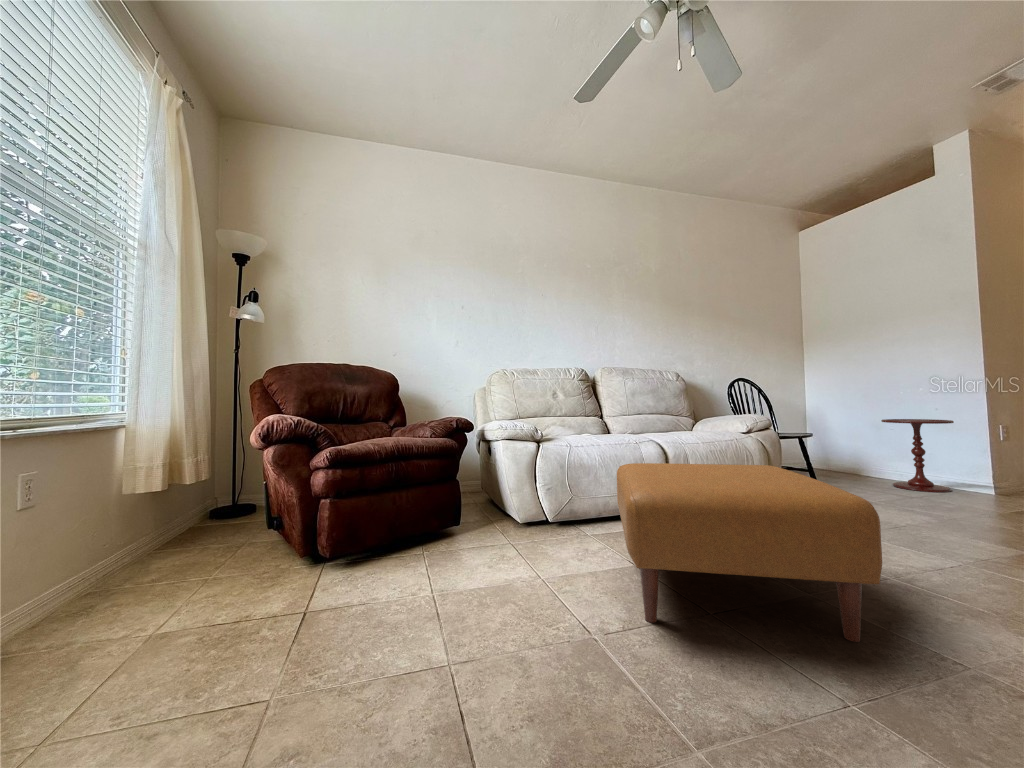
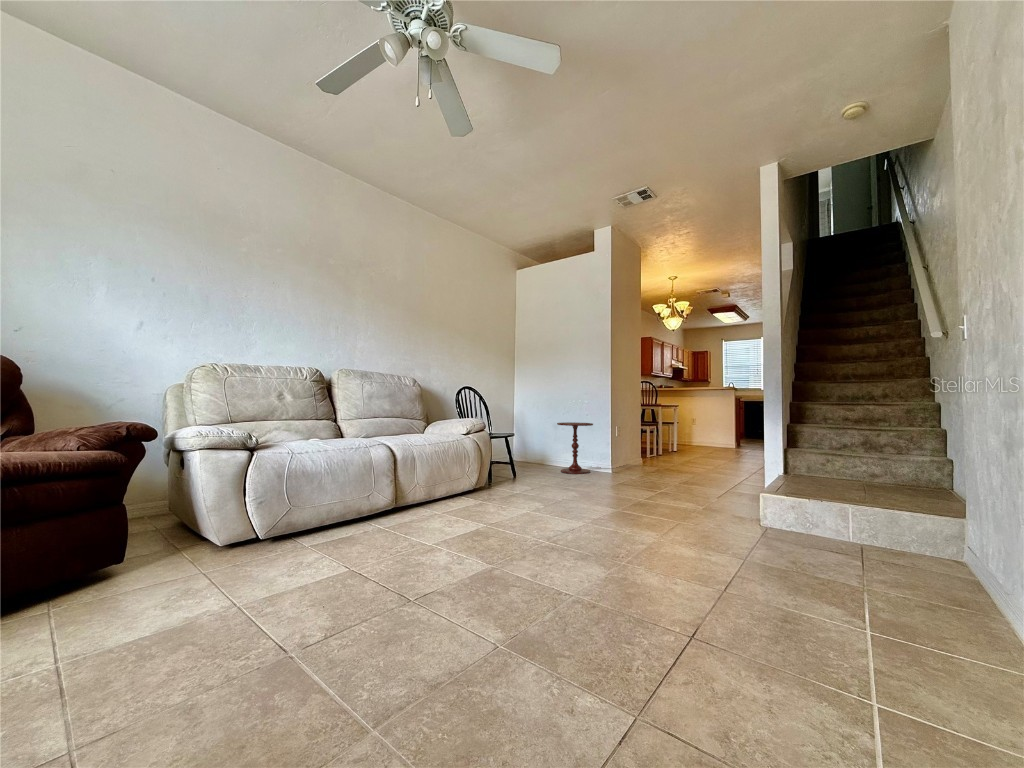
ottoman: present [617,463,882,642] -> none [337,462,523,612]

